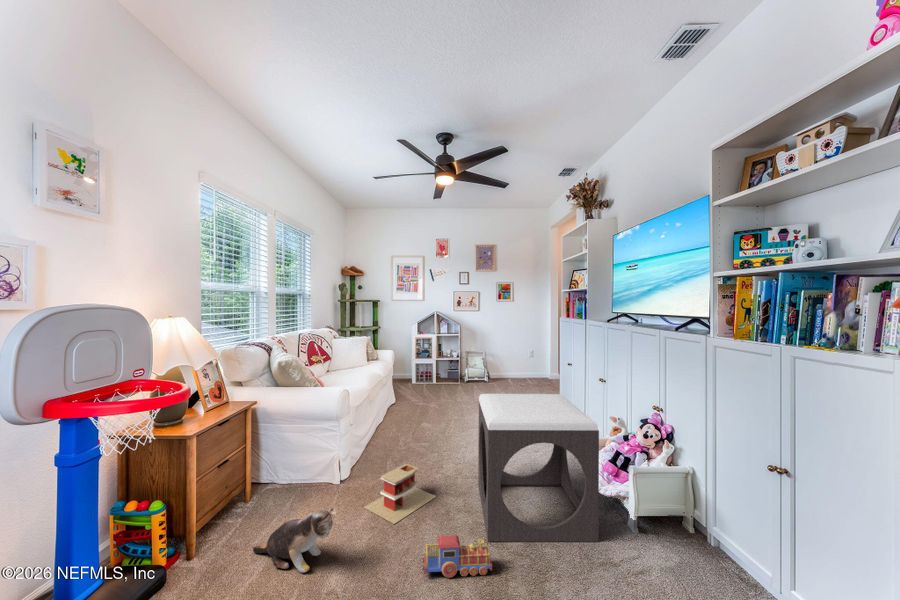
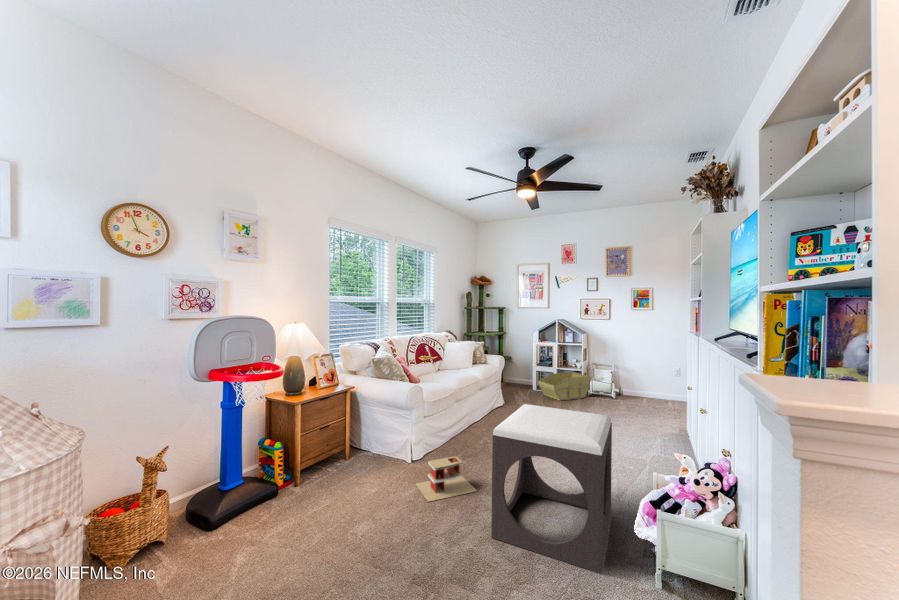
storage bin: none [421,362,467,390] -> present [538,372,591,401]
plush toy: present [253,506,338,573] -> none [329,471,372,514]
toy train: present [423,535,492,577] -> none [420,516,480,560]

